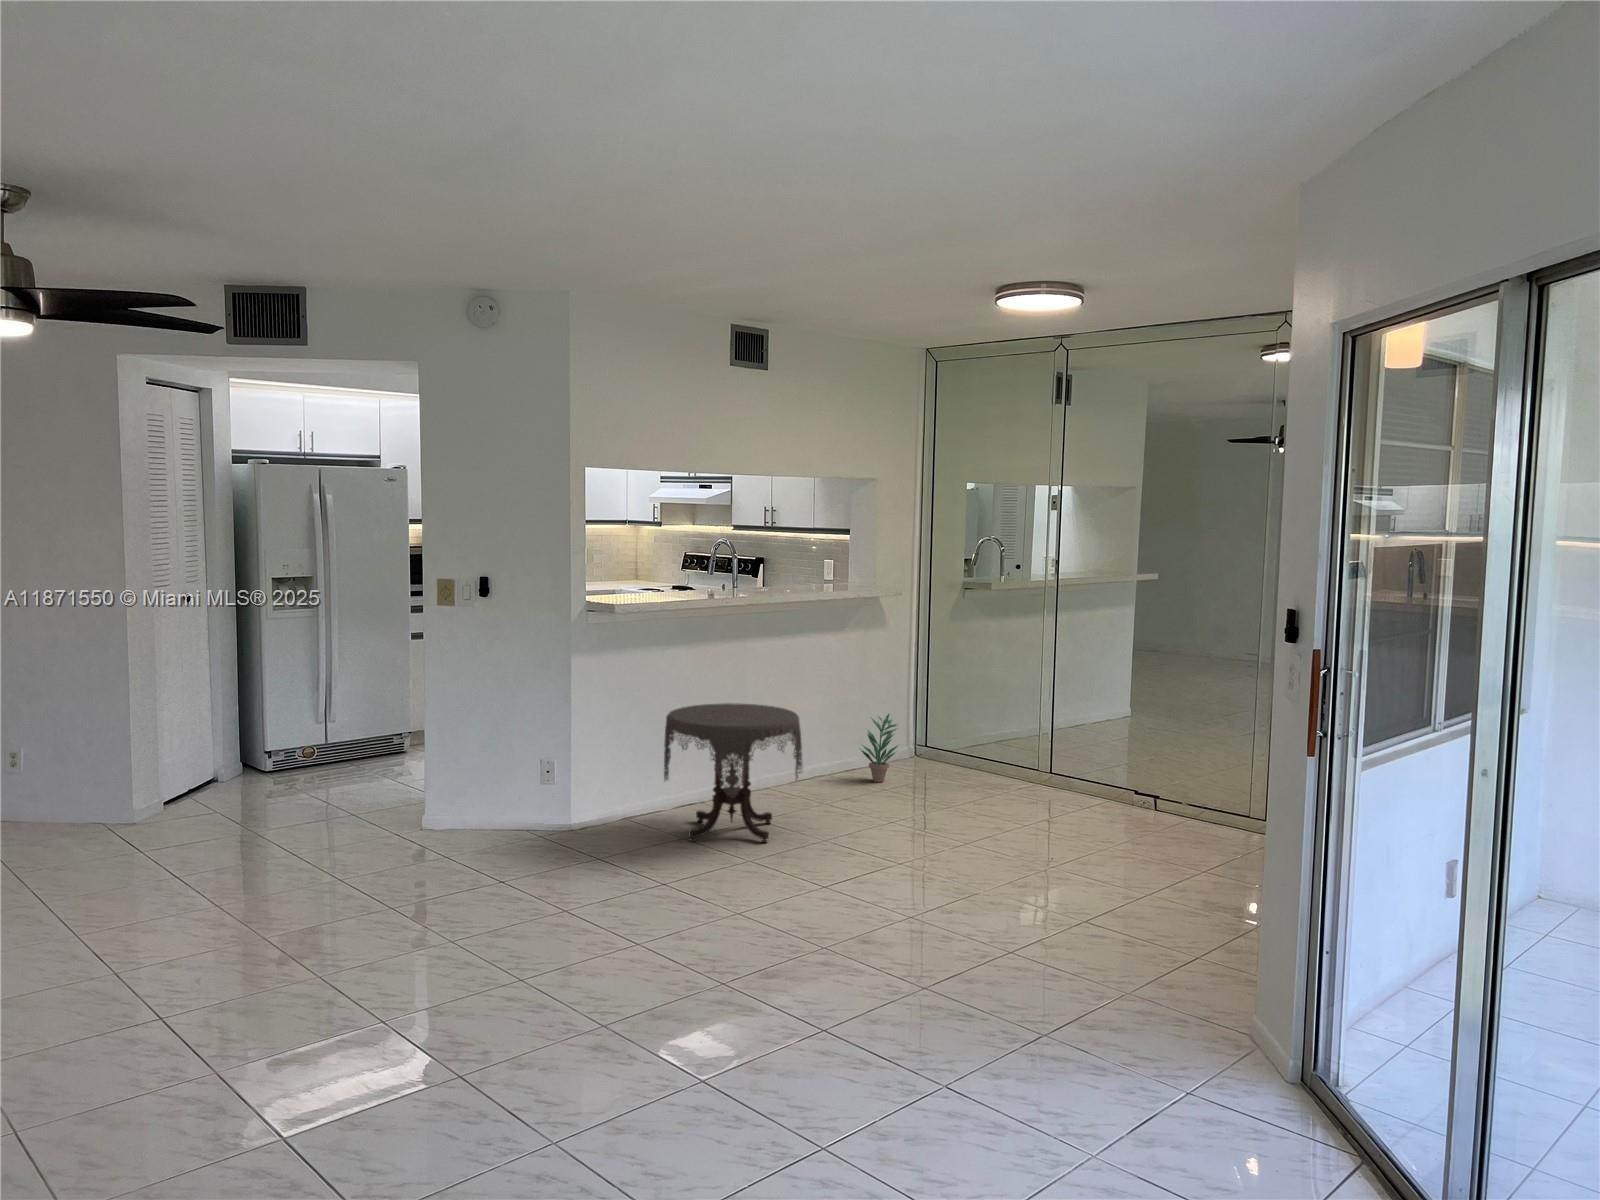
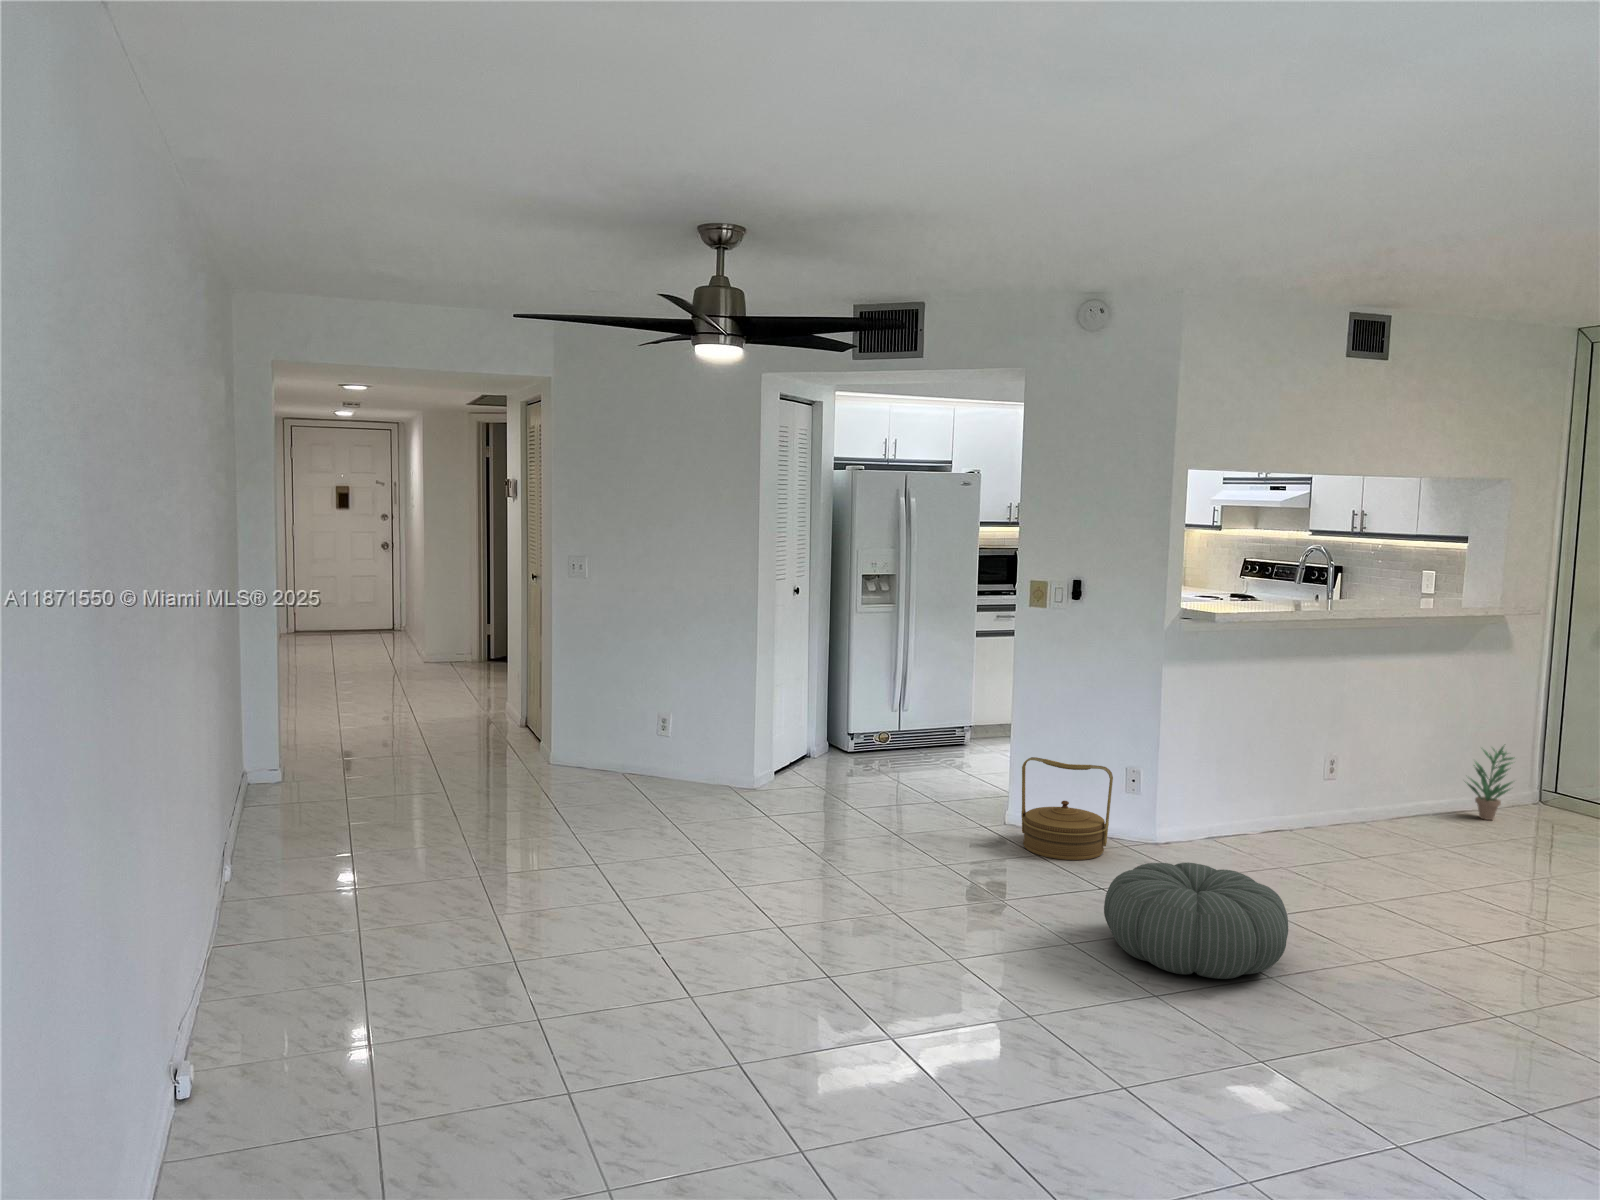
side table: present [664,703,802,843] -> none [1253,720,1417,875]
woven basket: none [431,763,523,864] -> present [1021,757,1113,860]
pouf: none [490,851,663,960] -> present [1104,863,1288,979]

